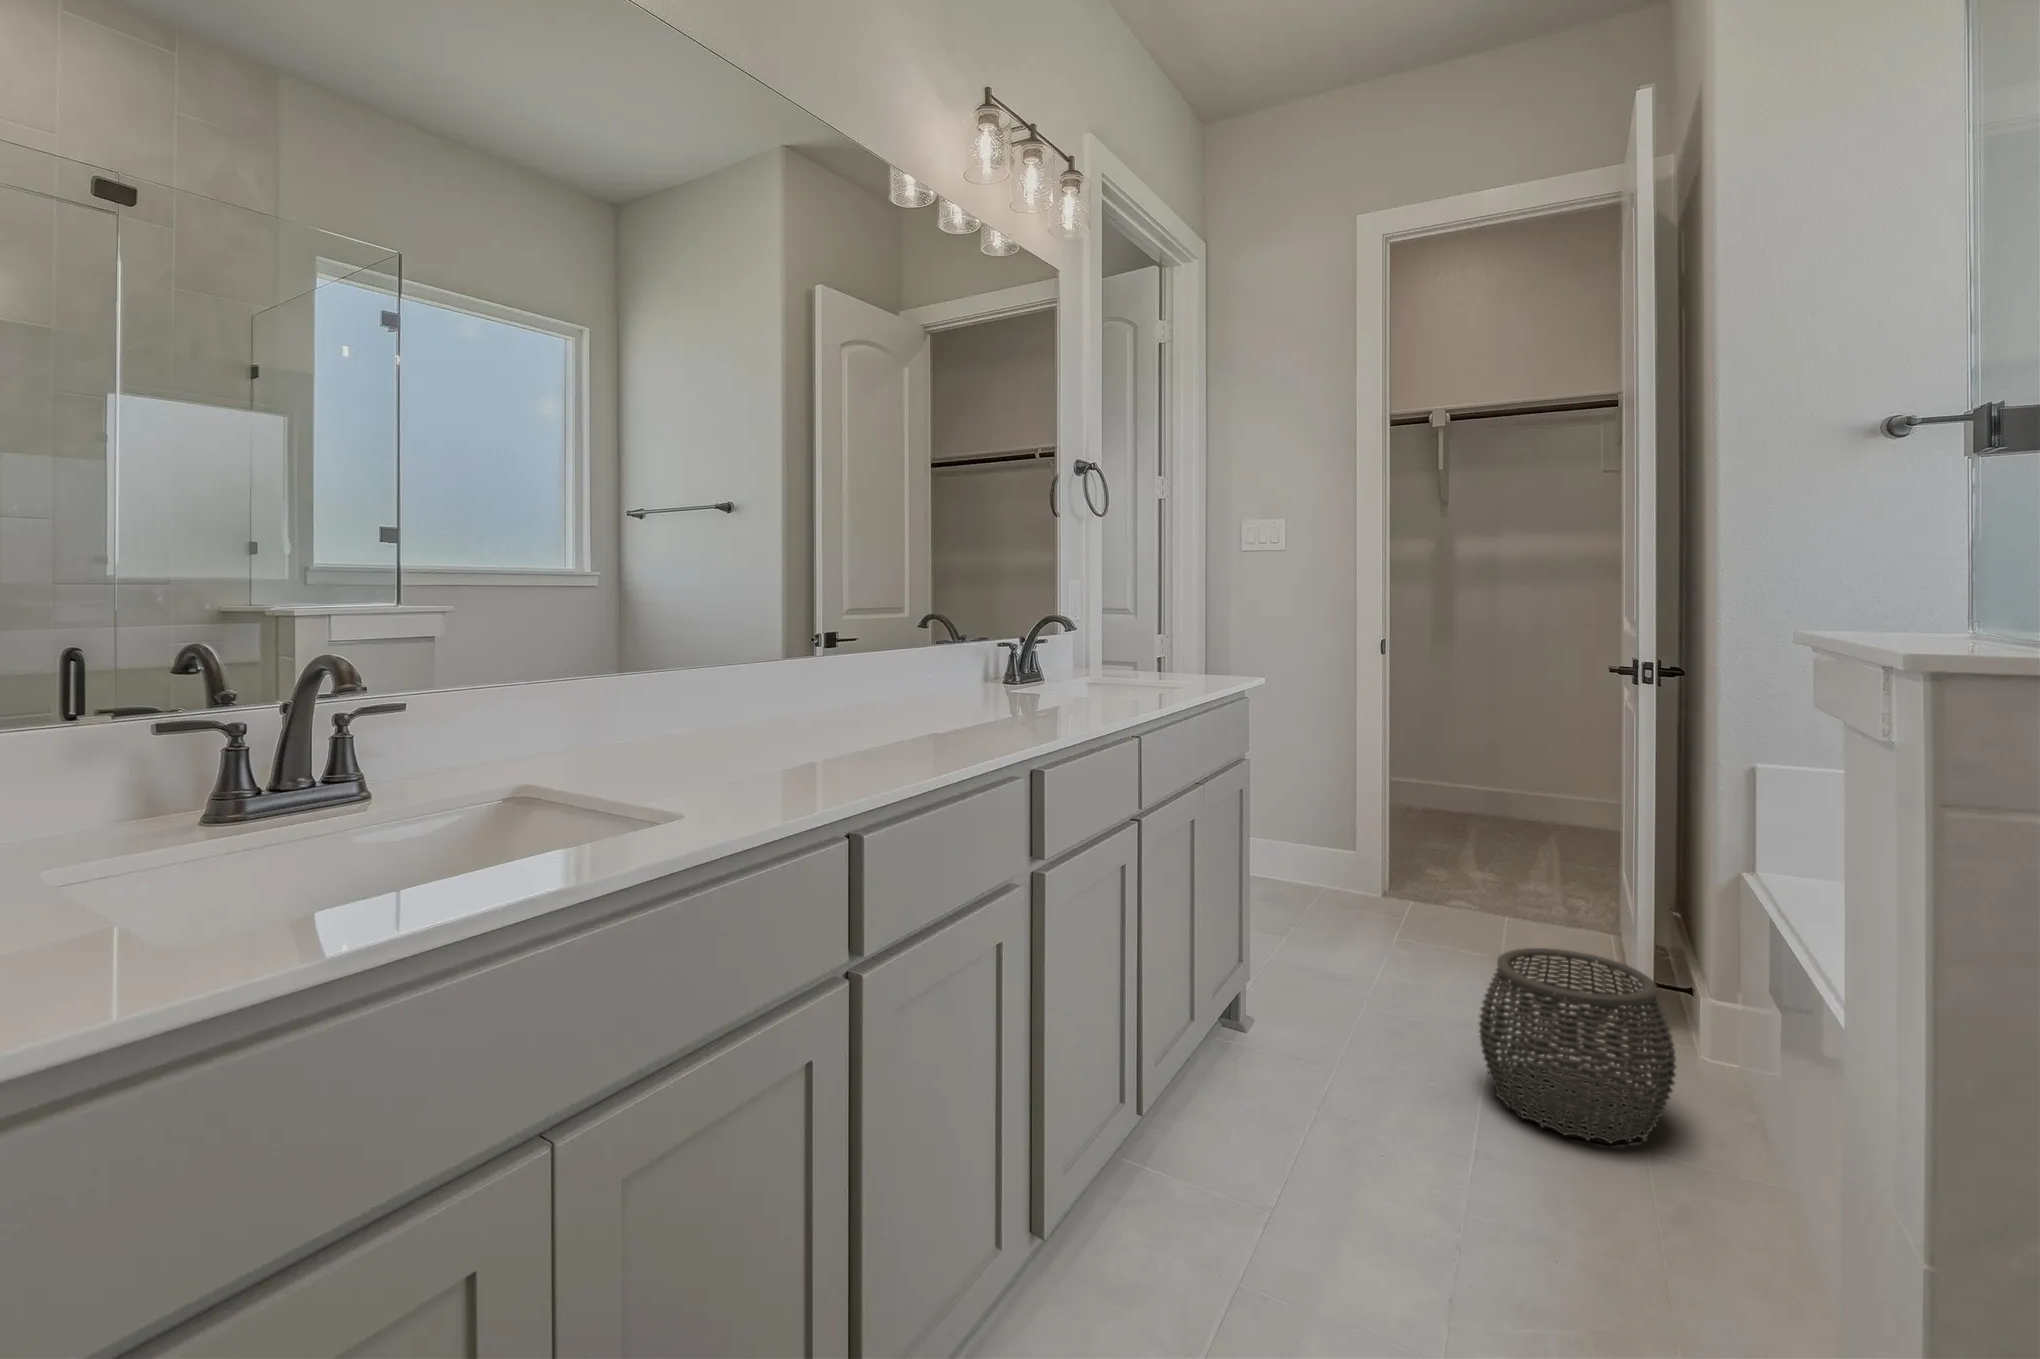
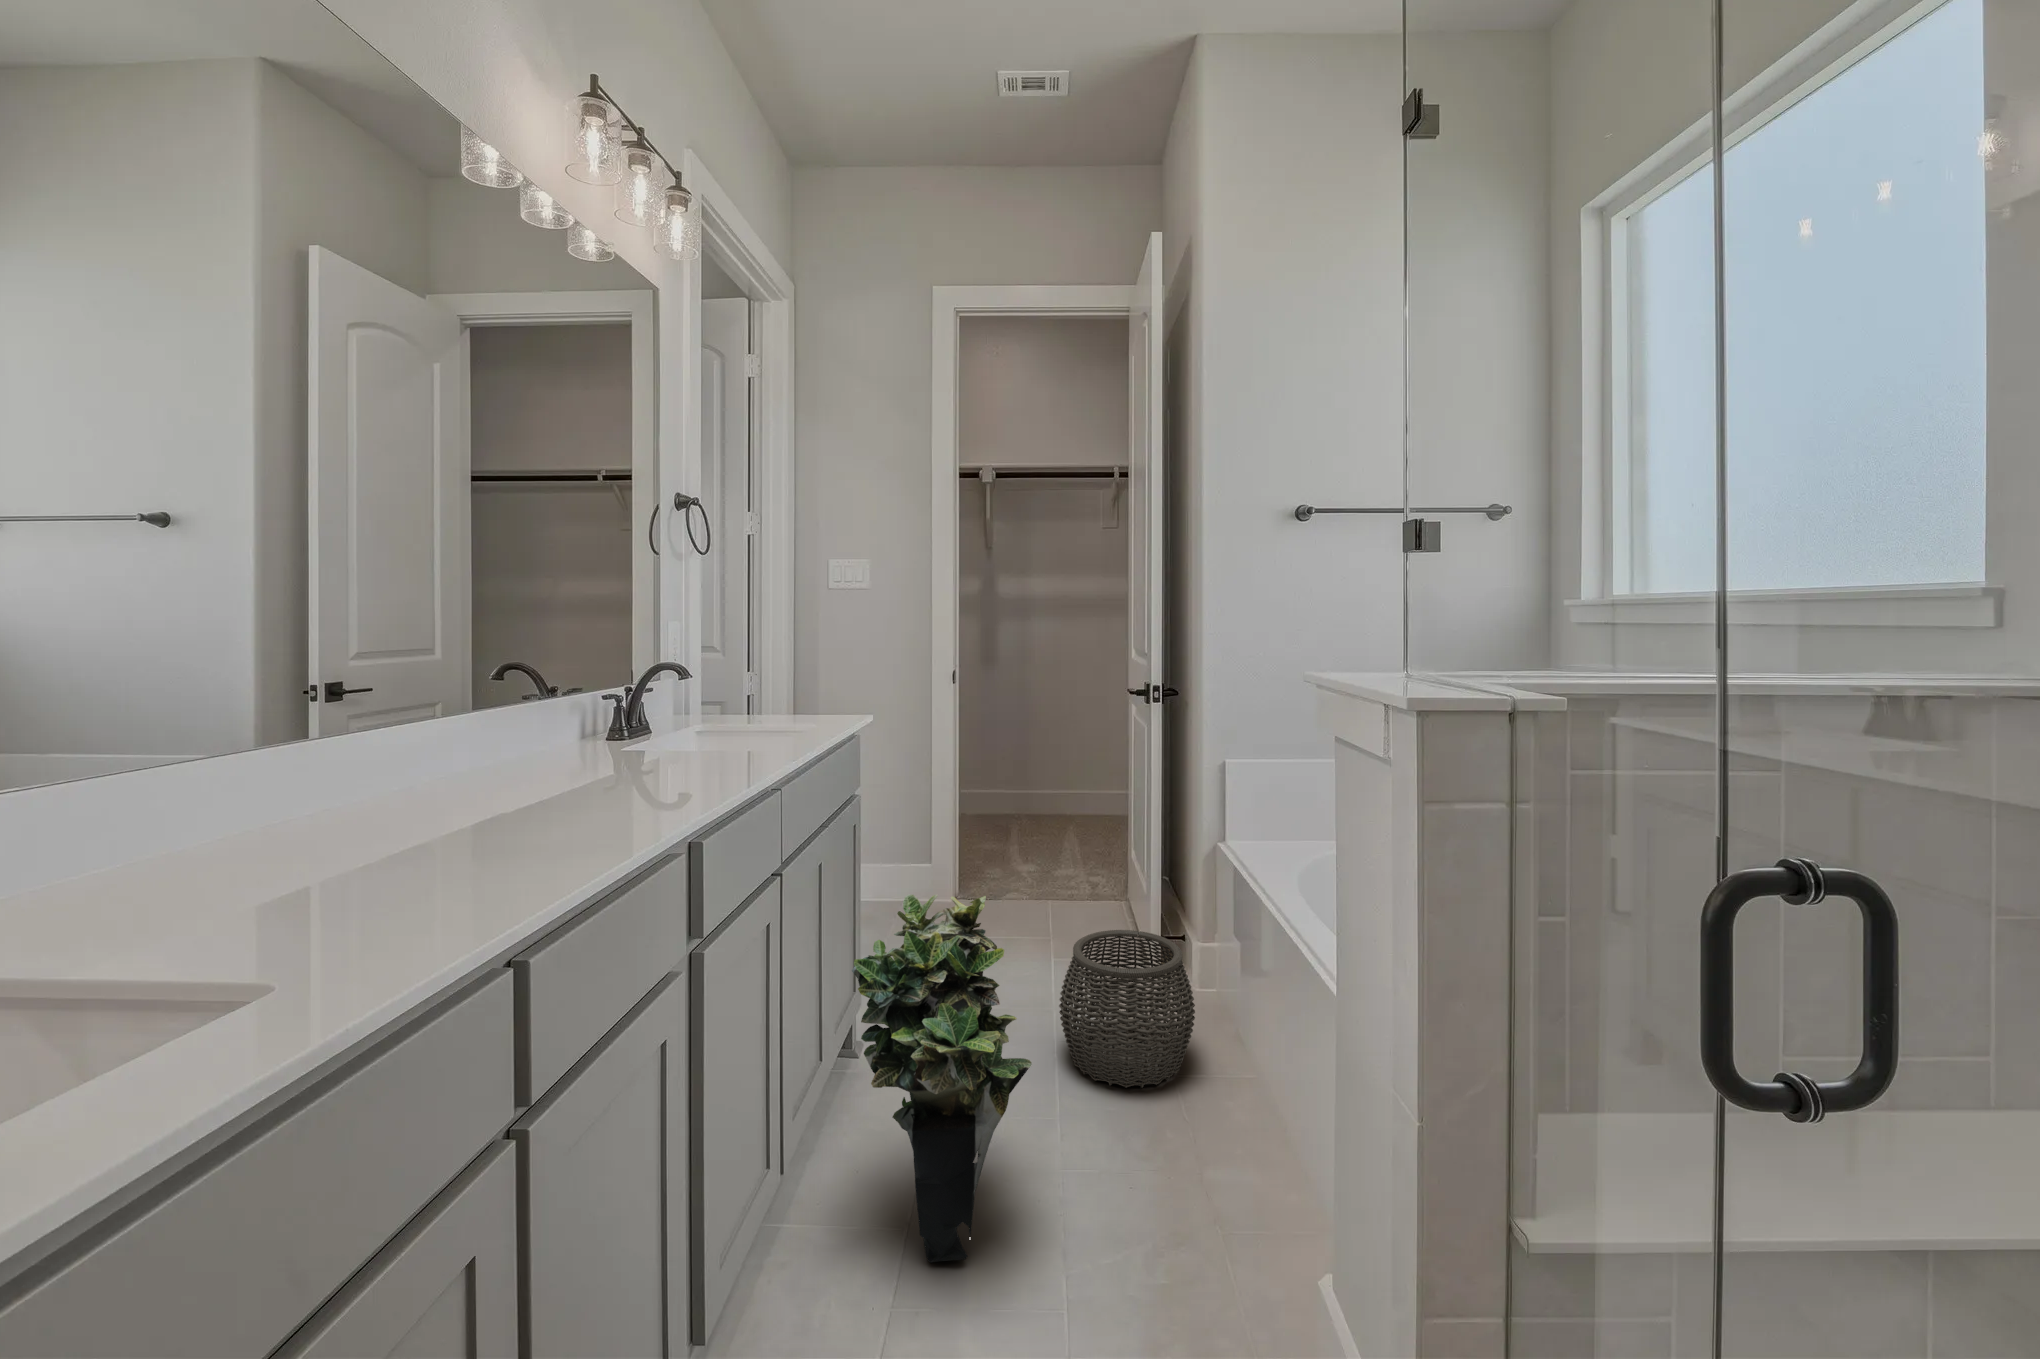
potted plant: none [1209,852,1406,1234] -> present [852,895,1032,1263]

